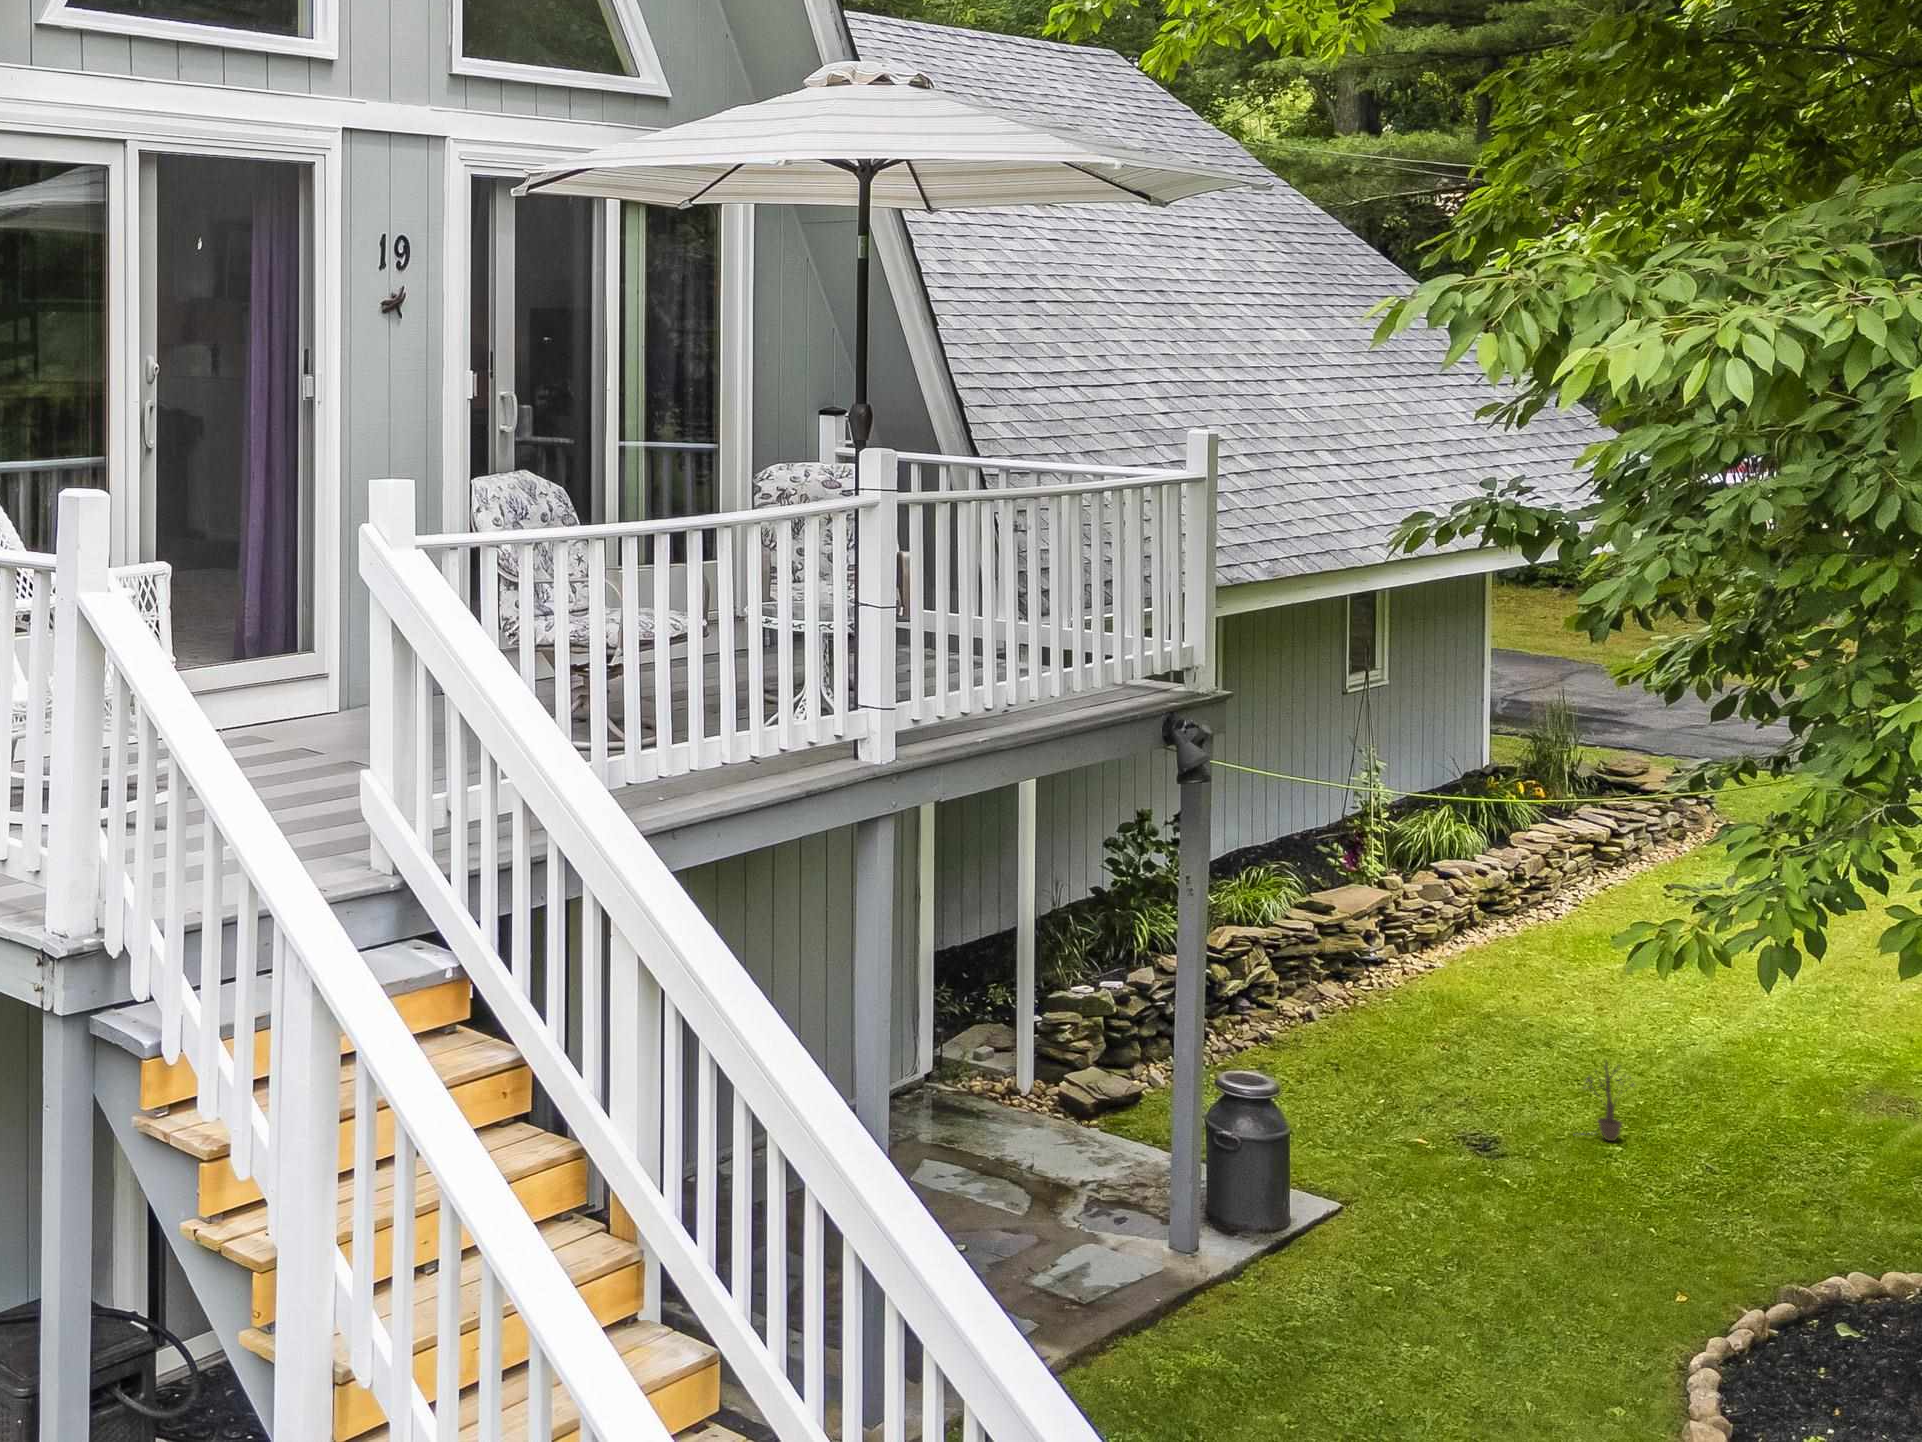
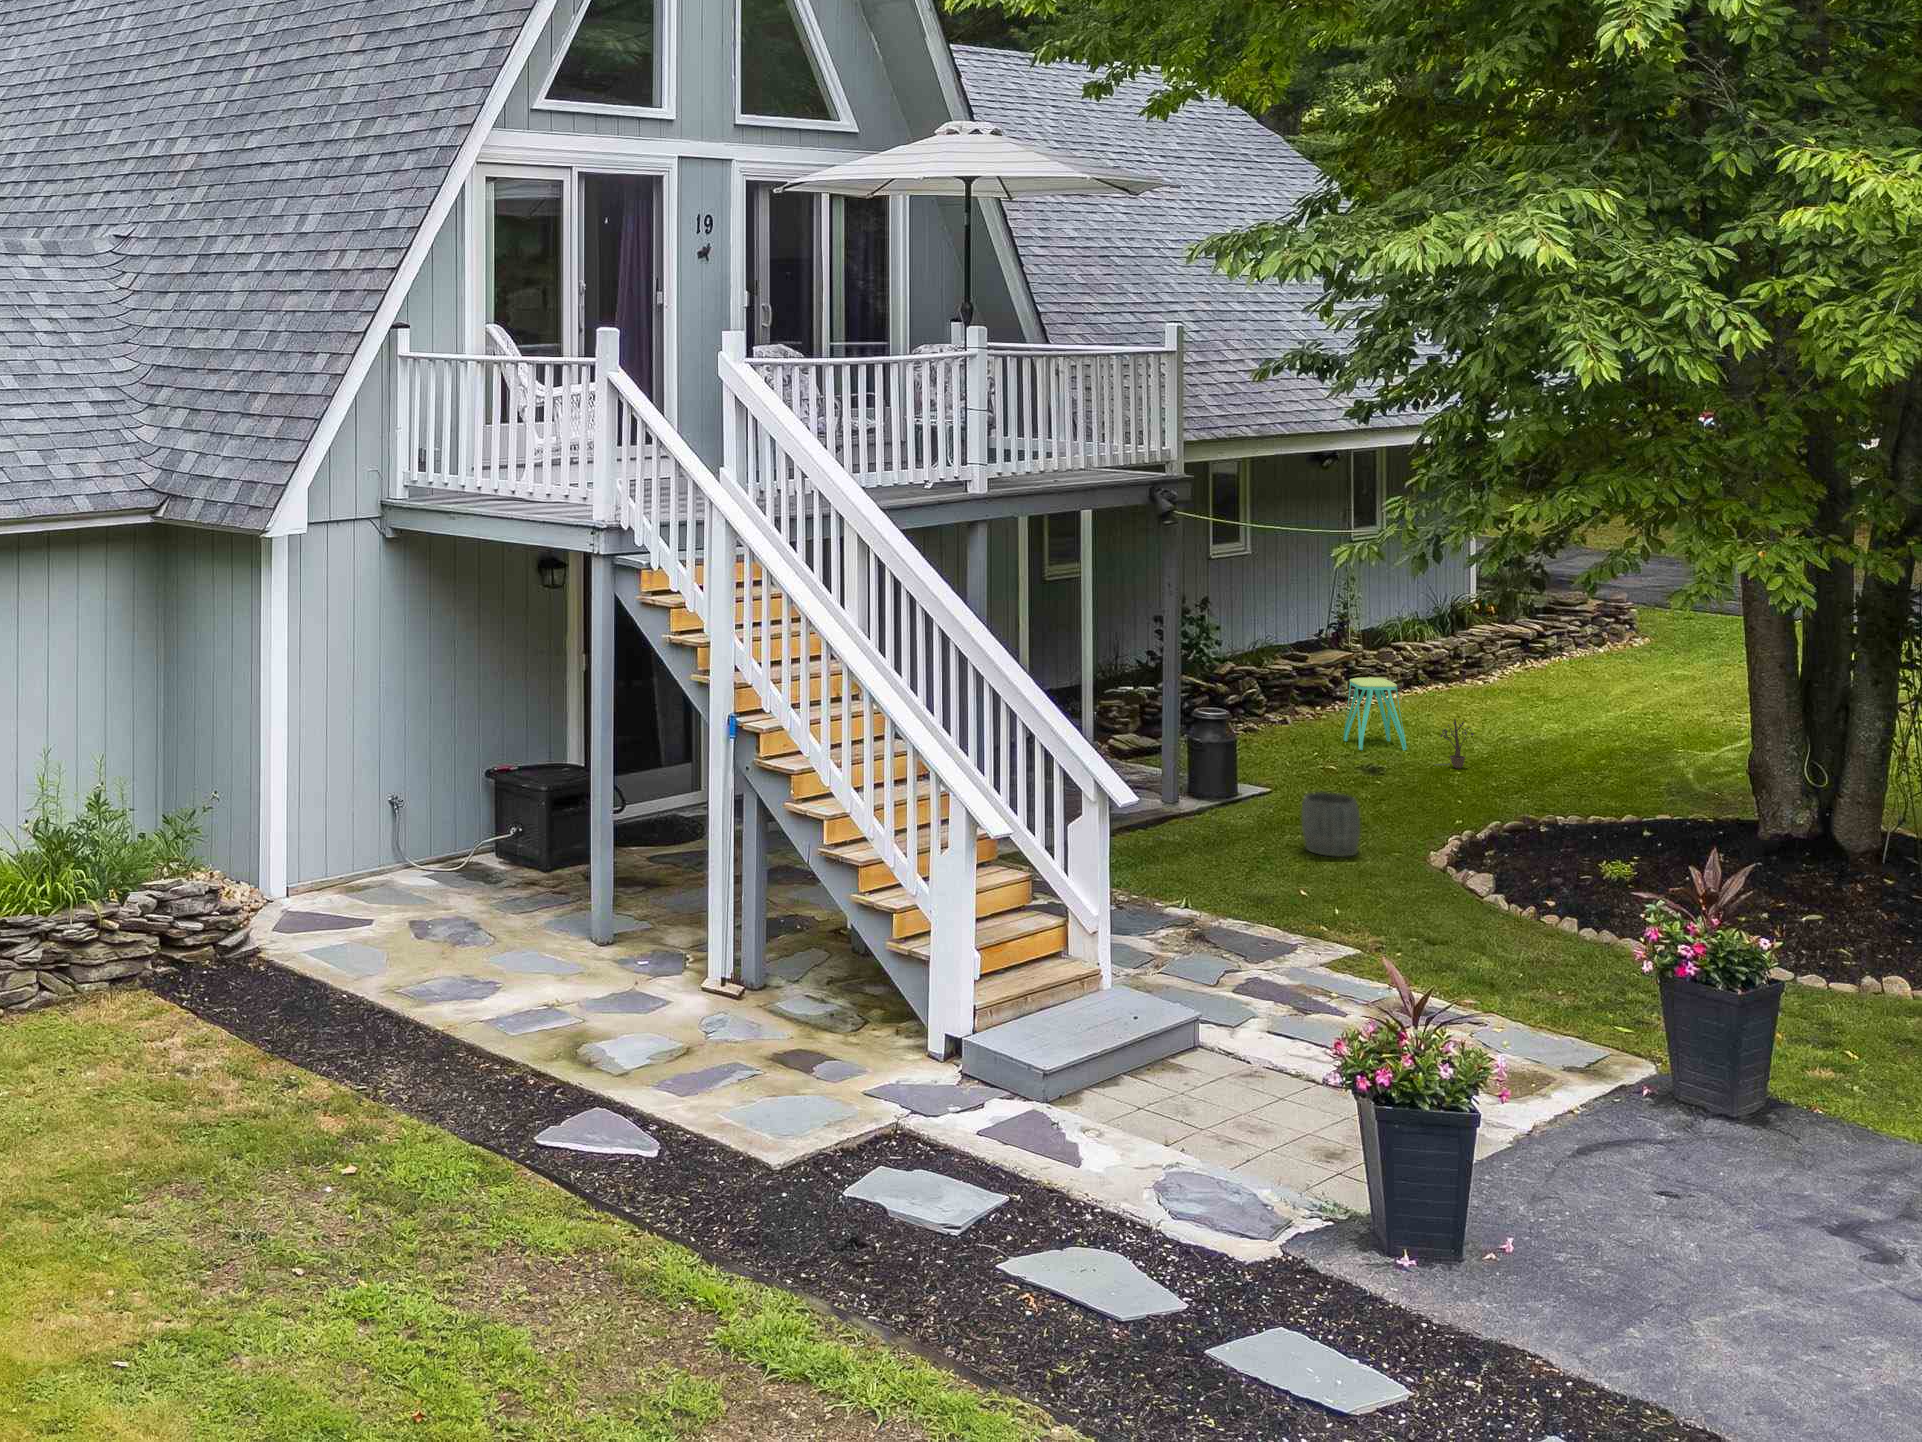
stool: none [1413,973,1515,1094] -> present [1344,678,1407,750]
woven basket: none [1428,1270,1533,1402] -> present [1302,792,1360,857]

